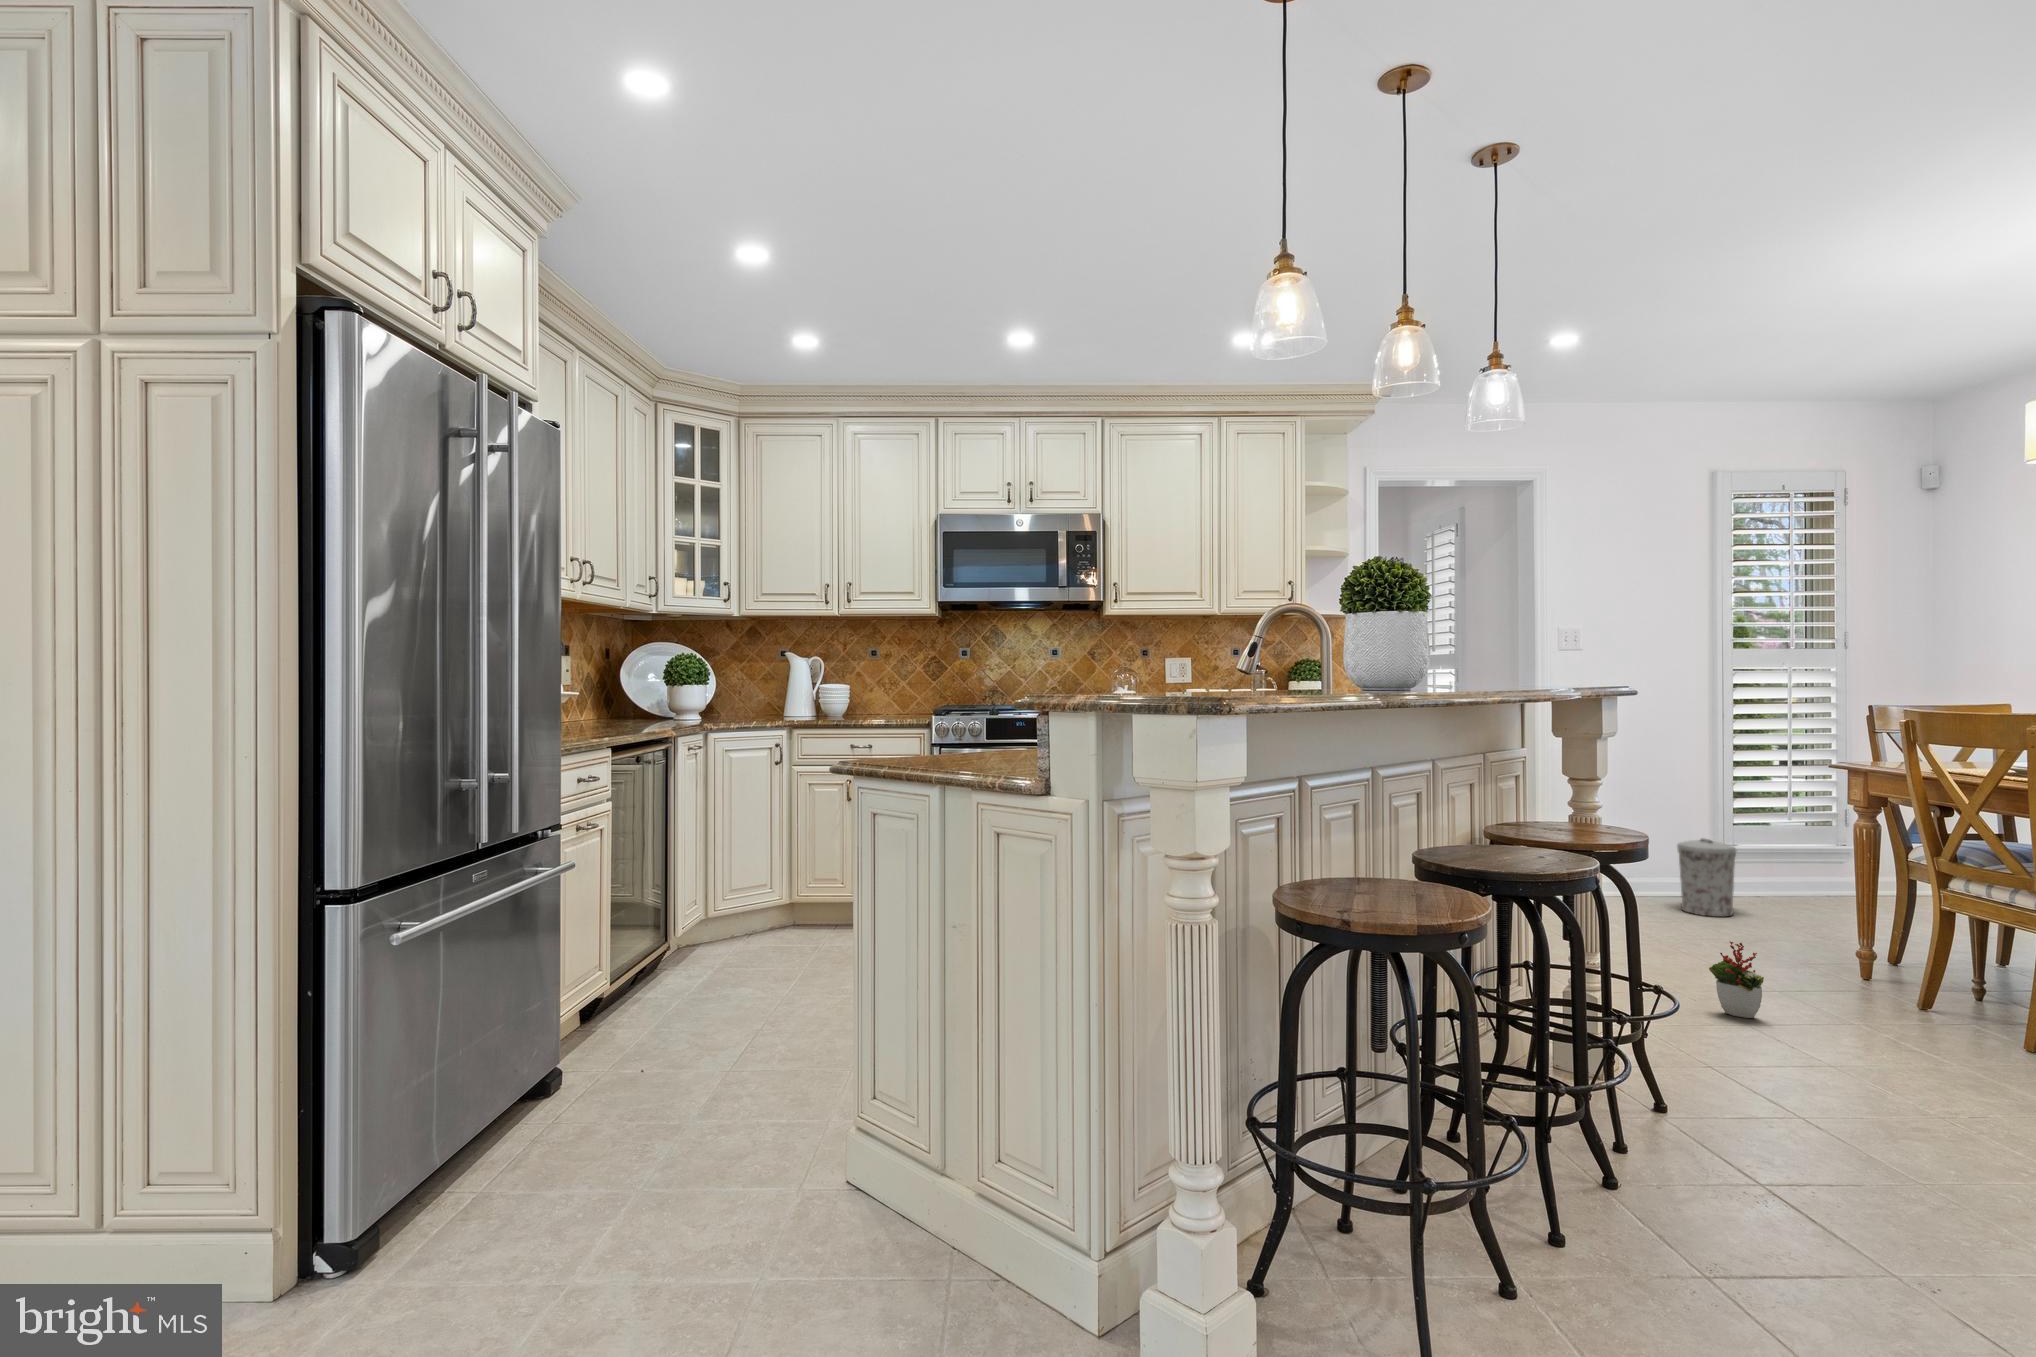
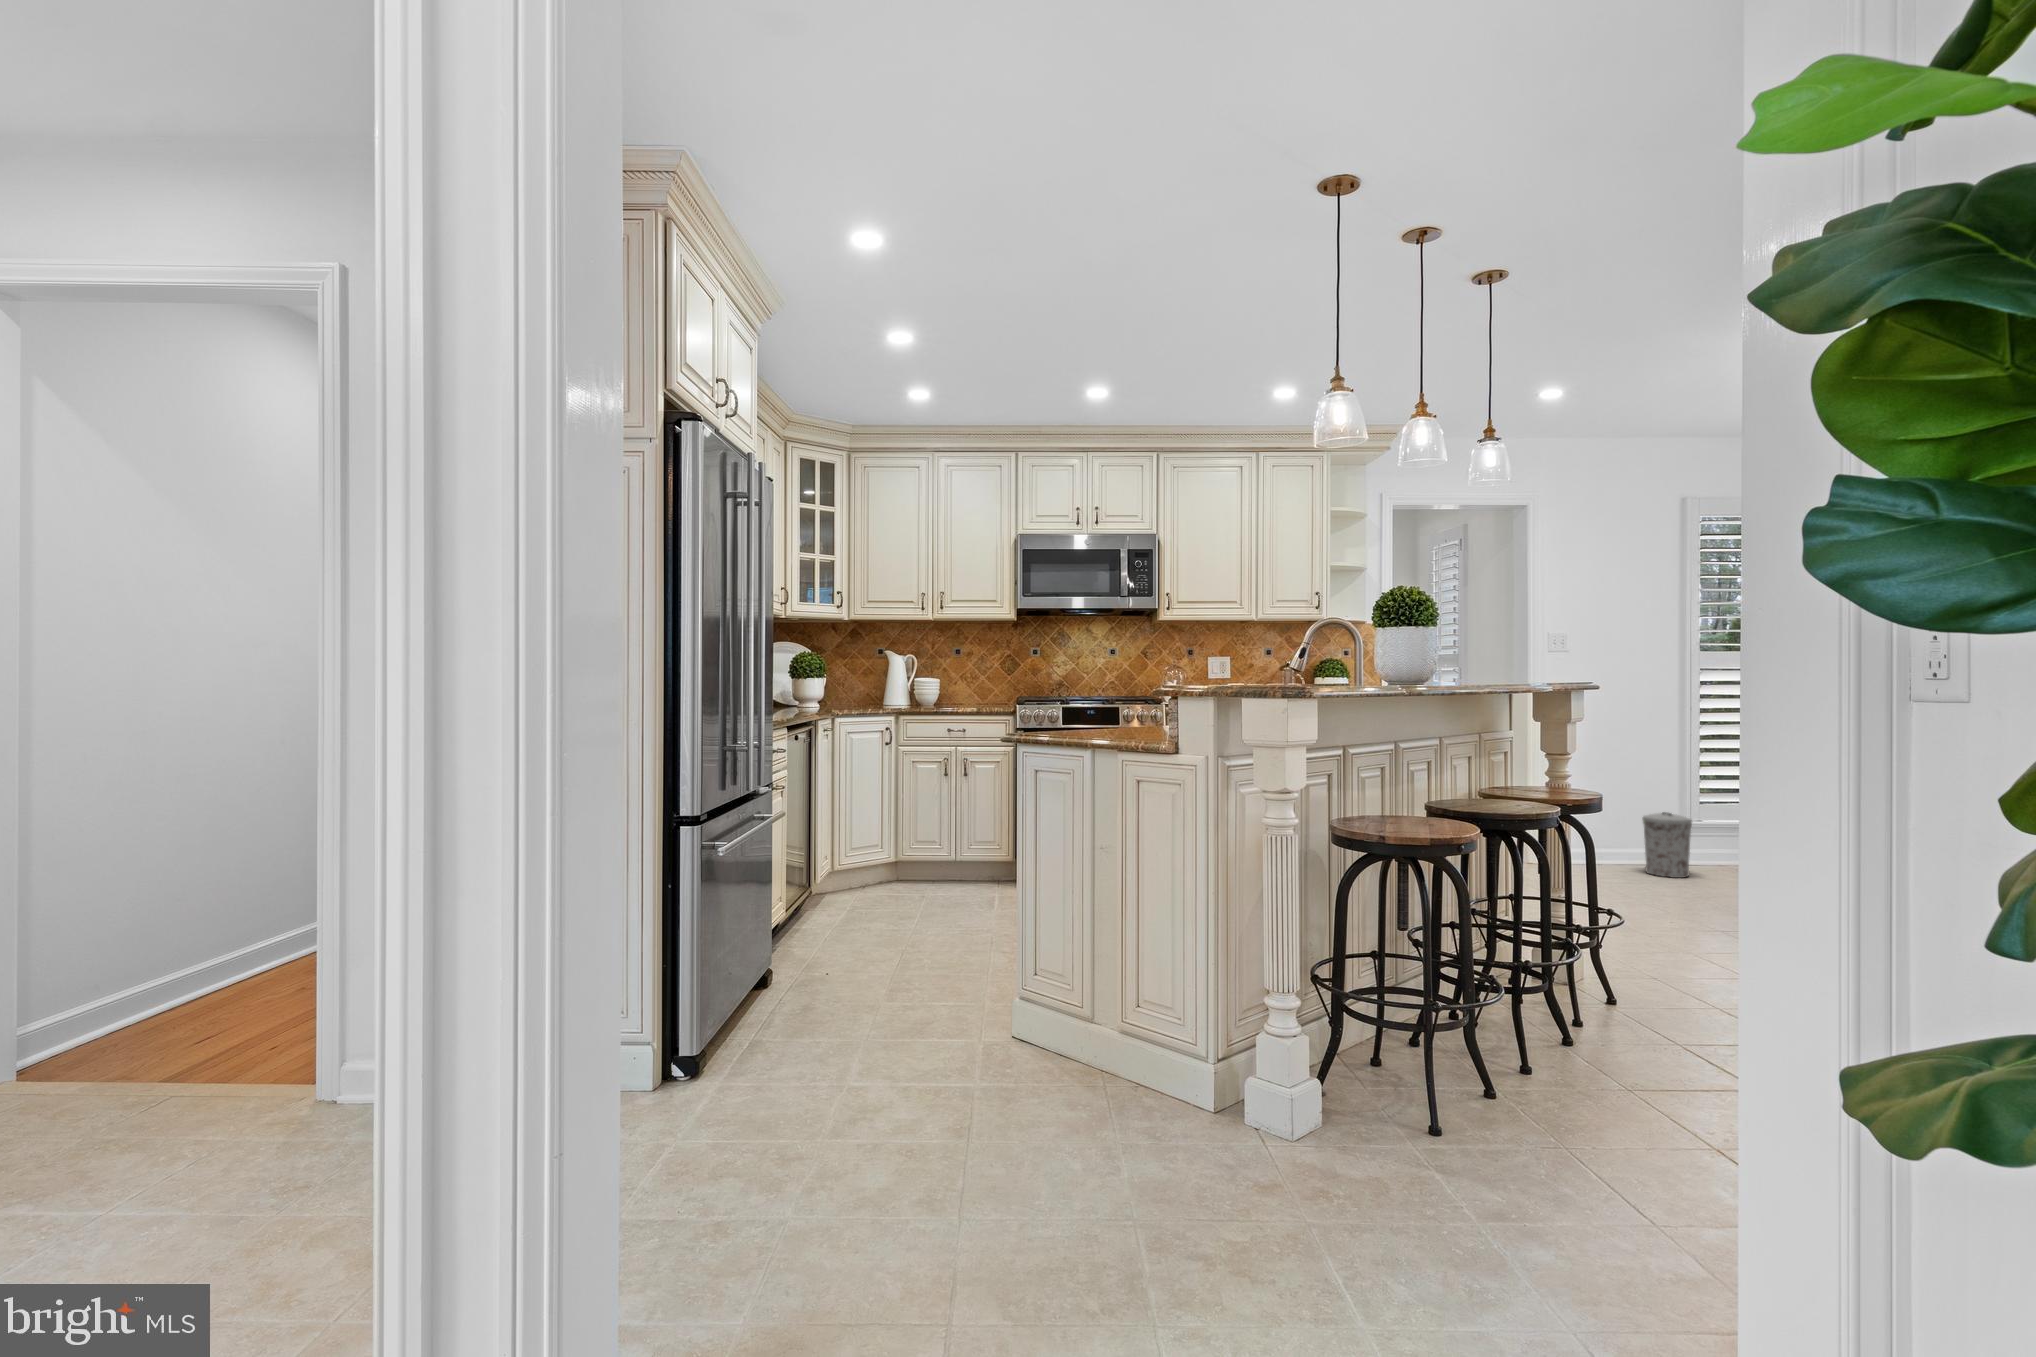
decorative plant: present [1709,941,1764,1018] -> none [1657,886,1701,946]

